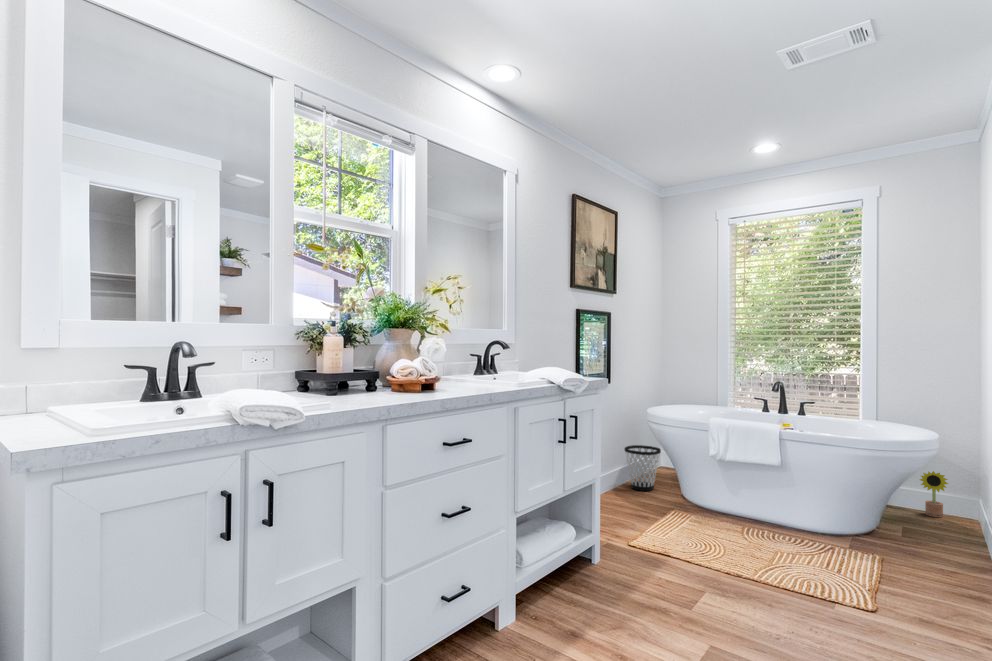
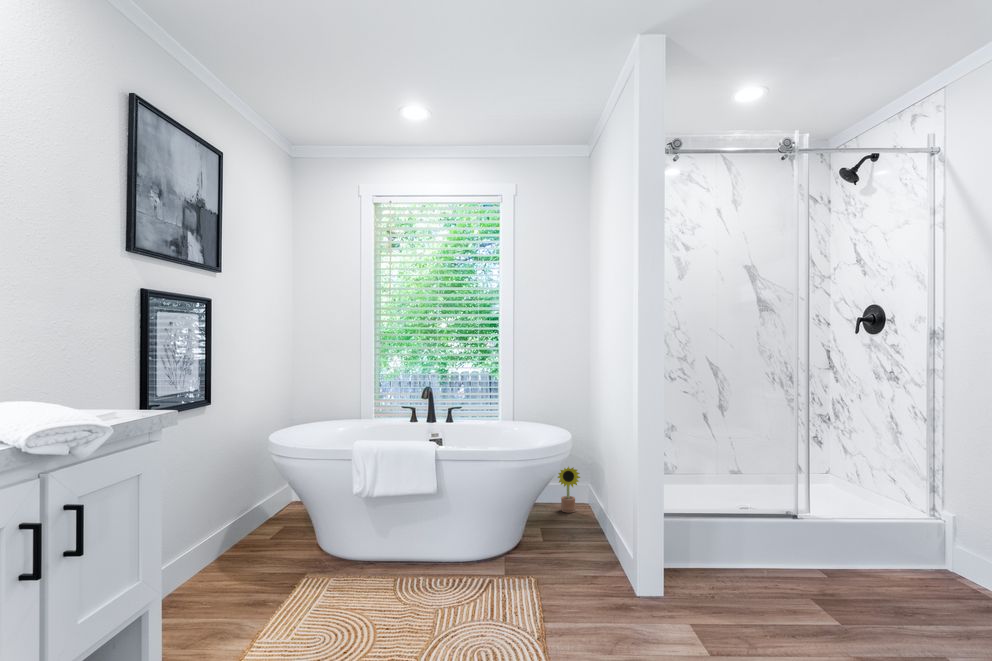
wastebasket: present [625,445,661,491] -> none [233,483,287,550]

